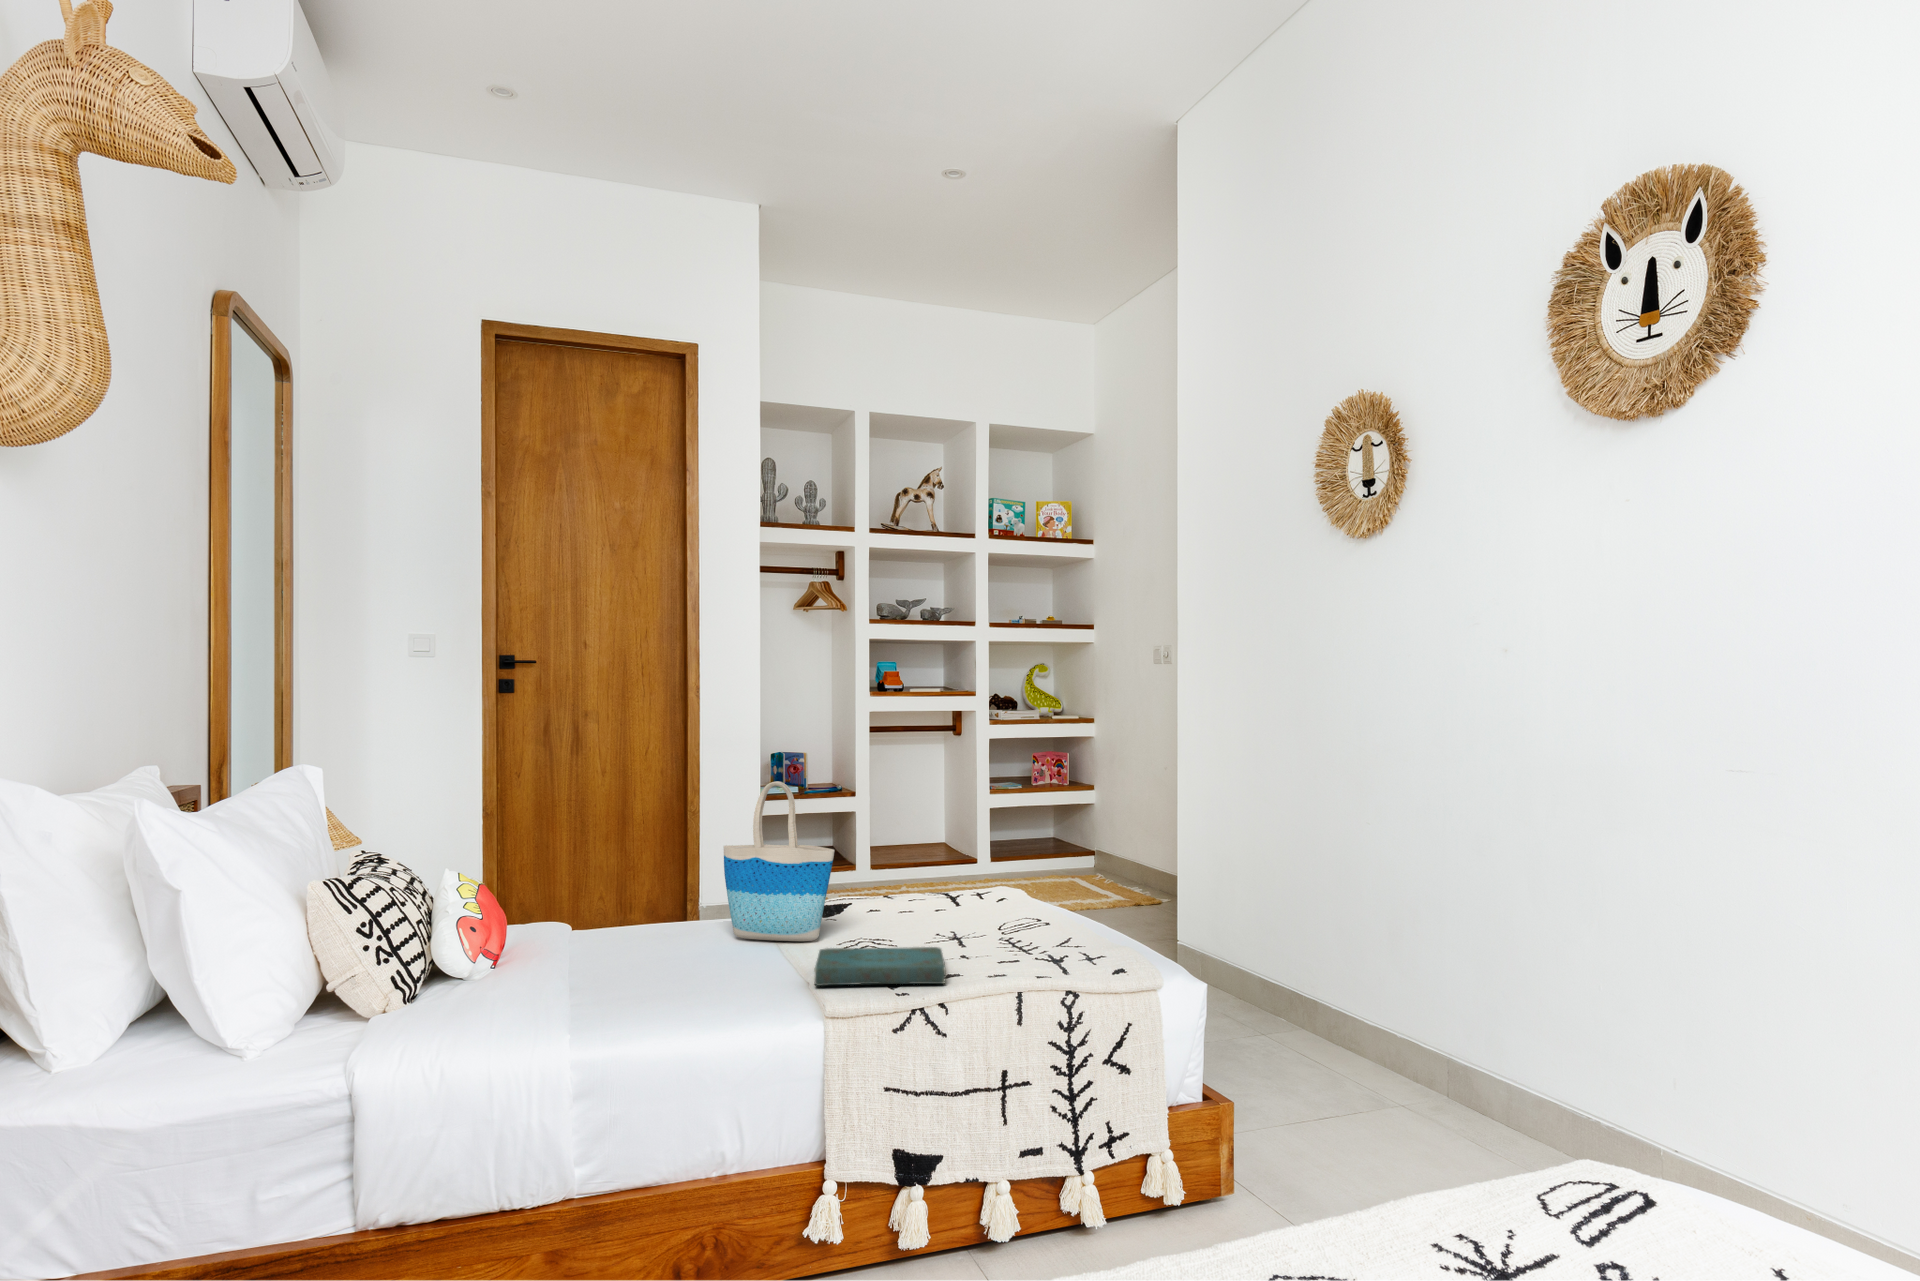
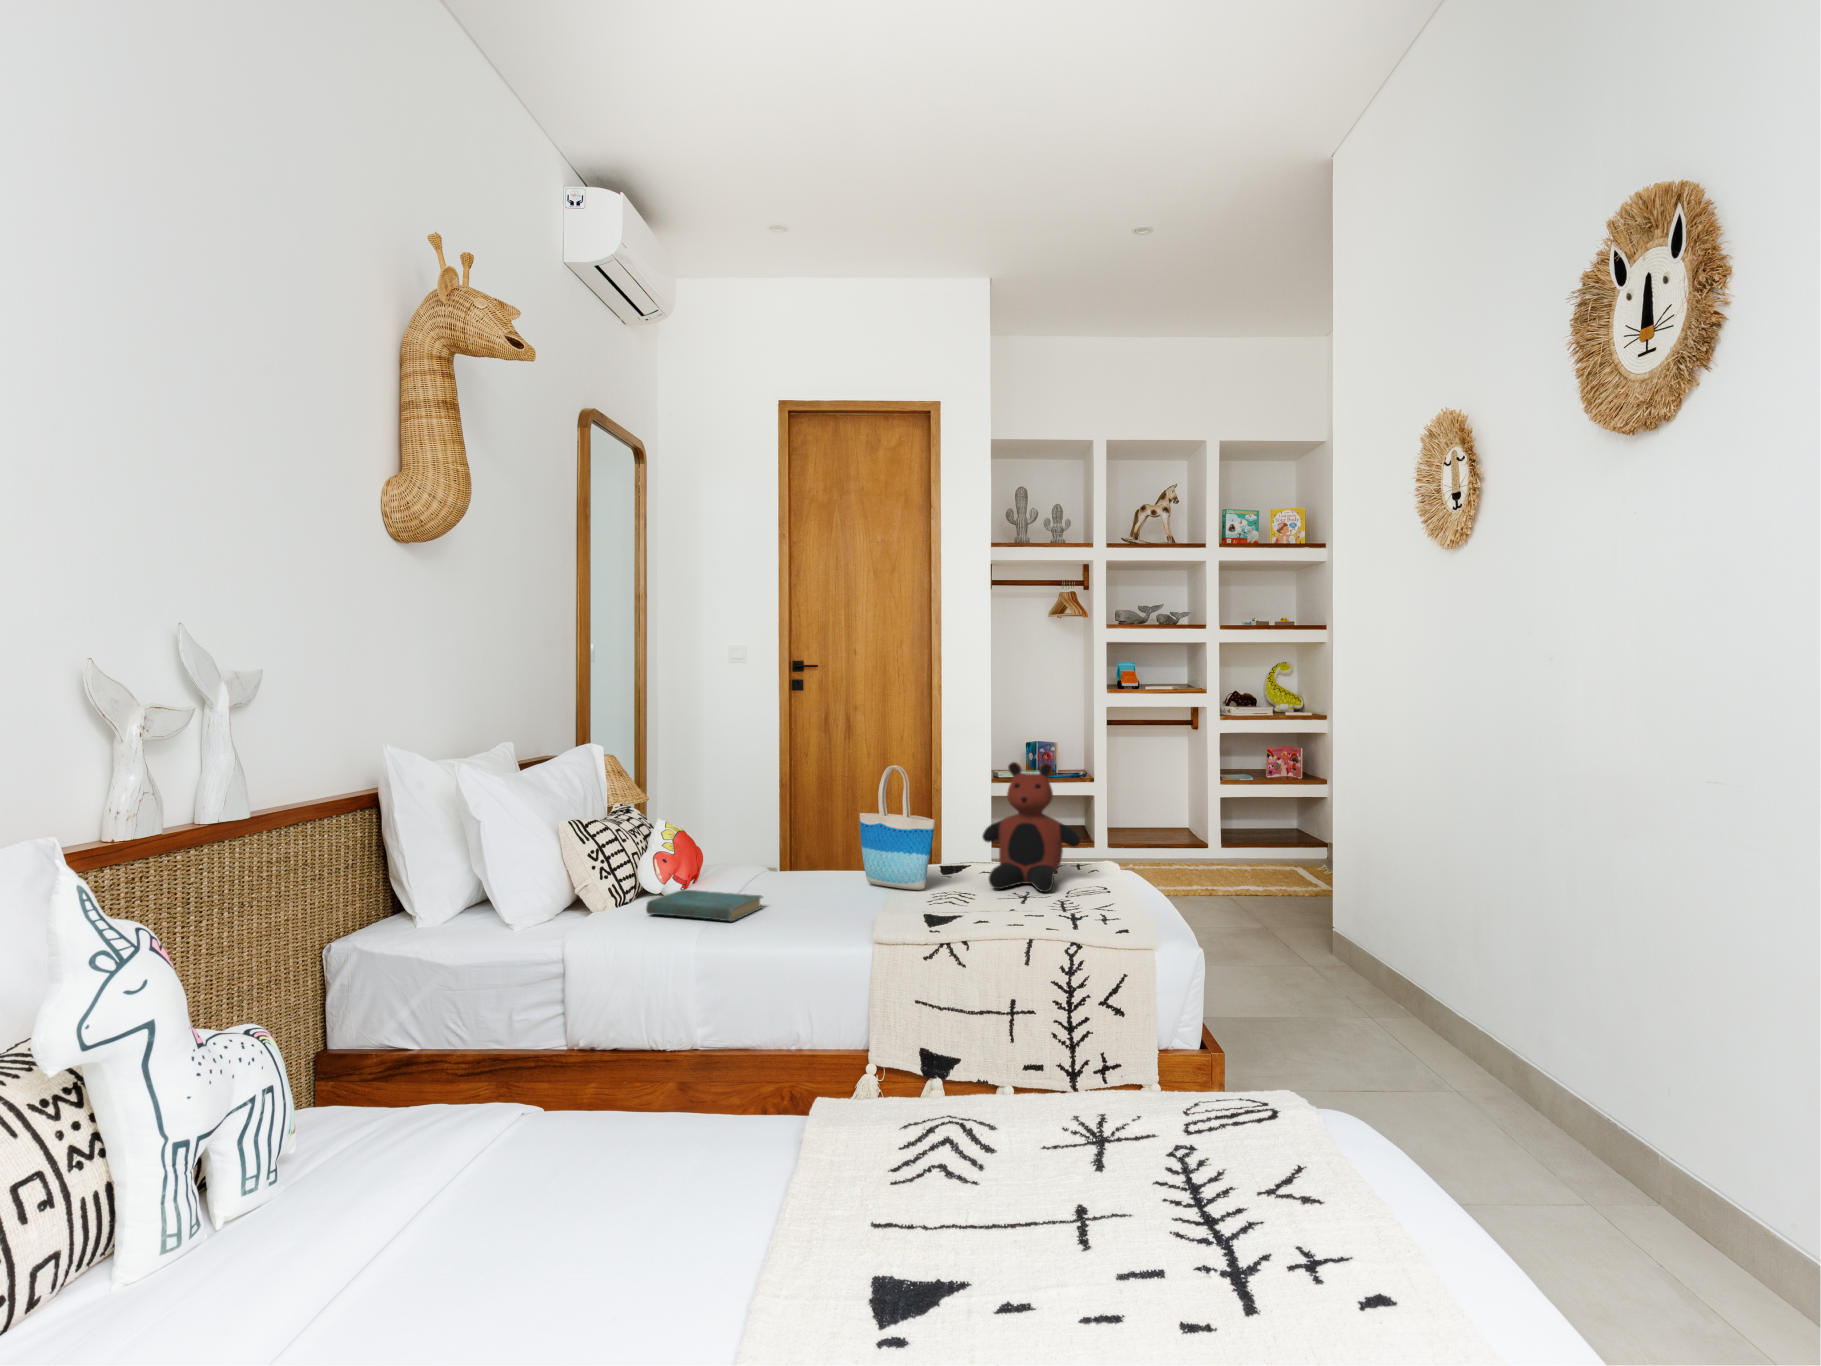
teddy bear: none [871,773,992,932] -> present [982,762,1080,892]
book: present [814,947,946,986] -> present [646,890,762,921]

